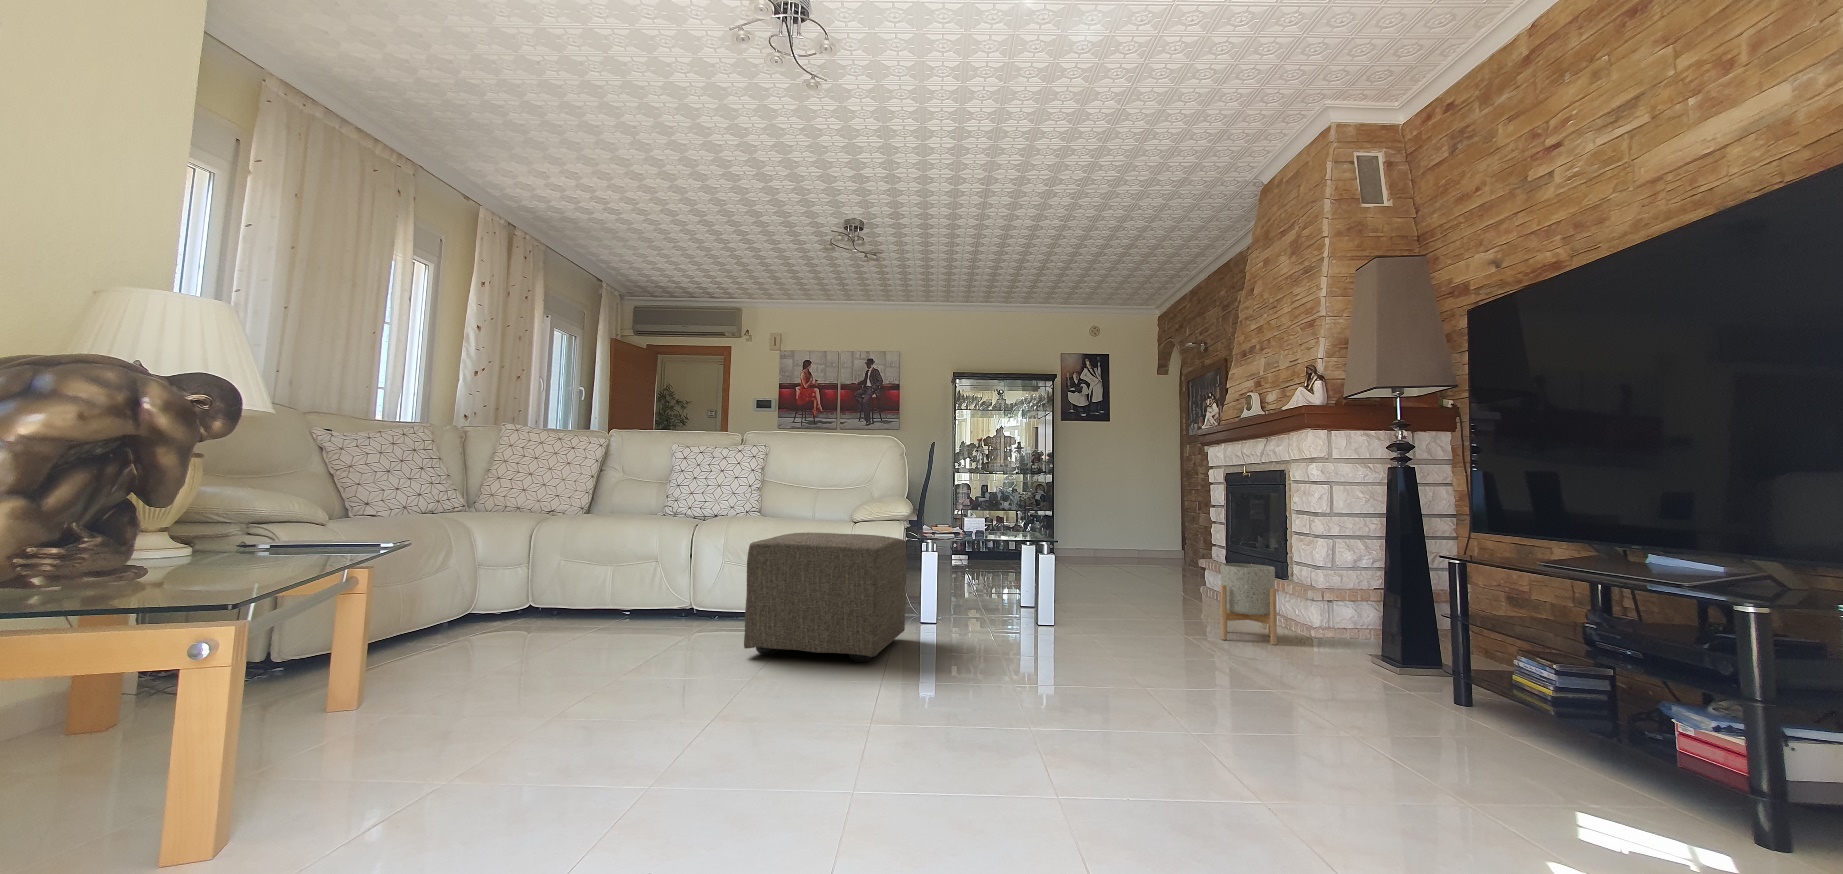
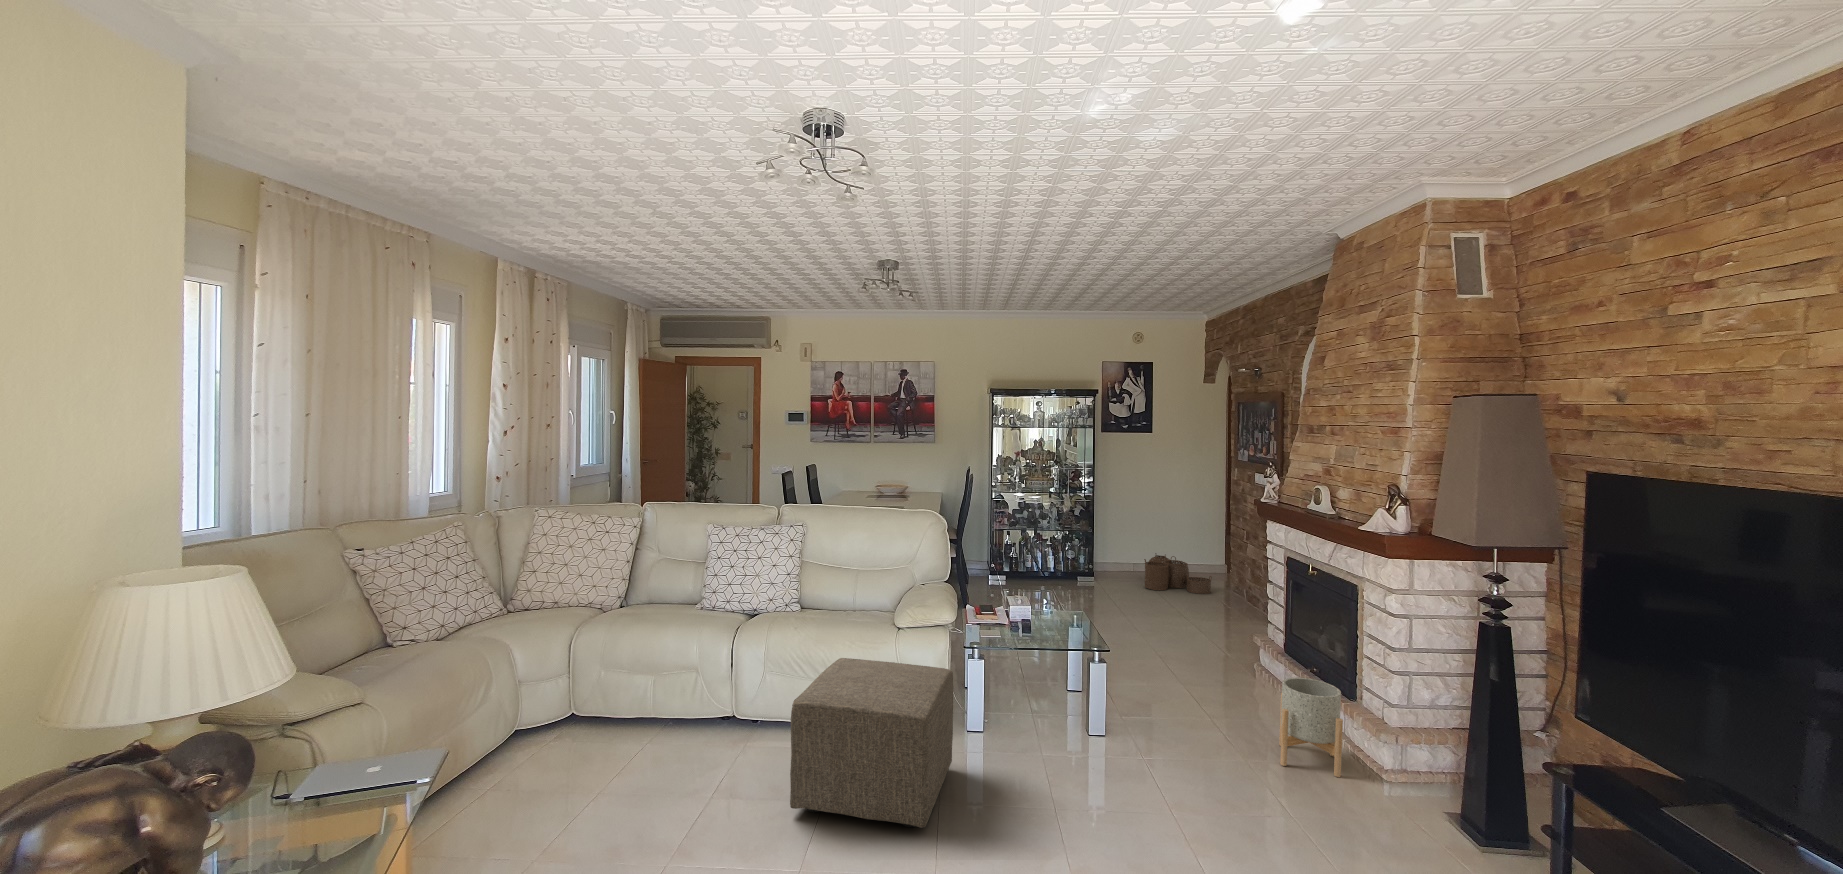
woven basket: none [1105,537,1170,569] -> present [1144,553,1212,594]

